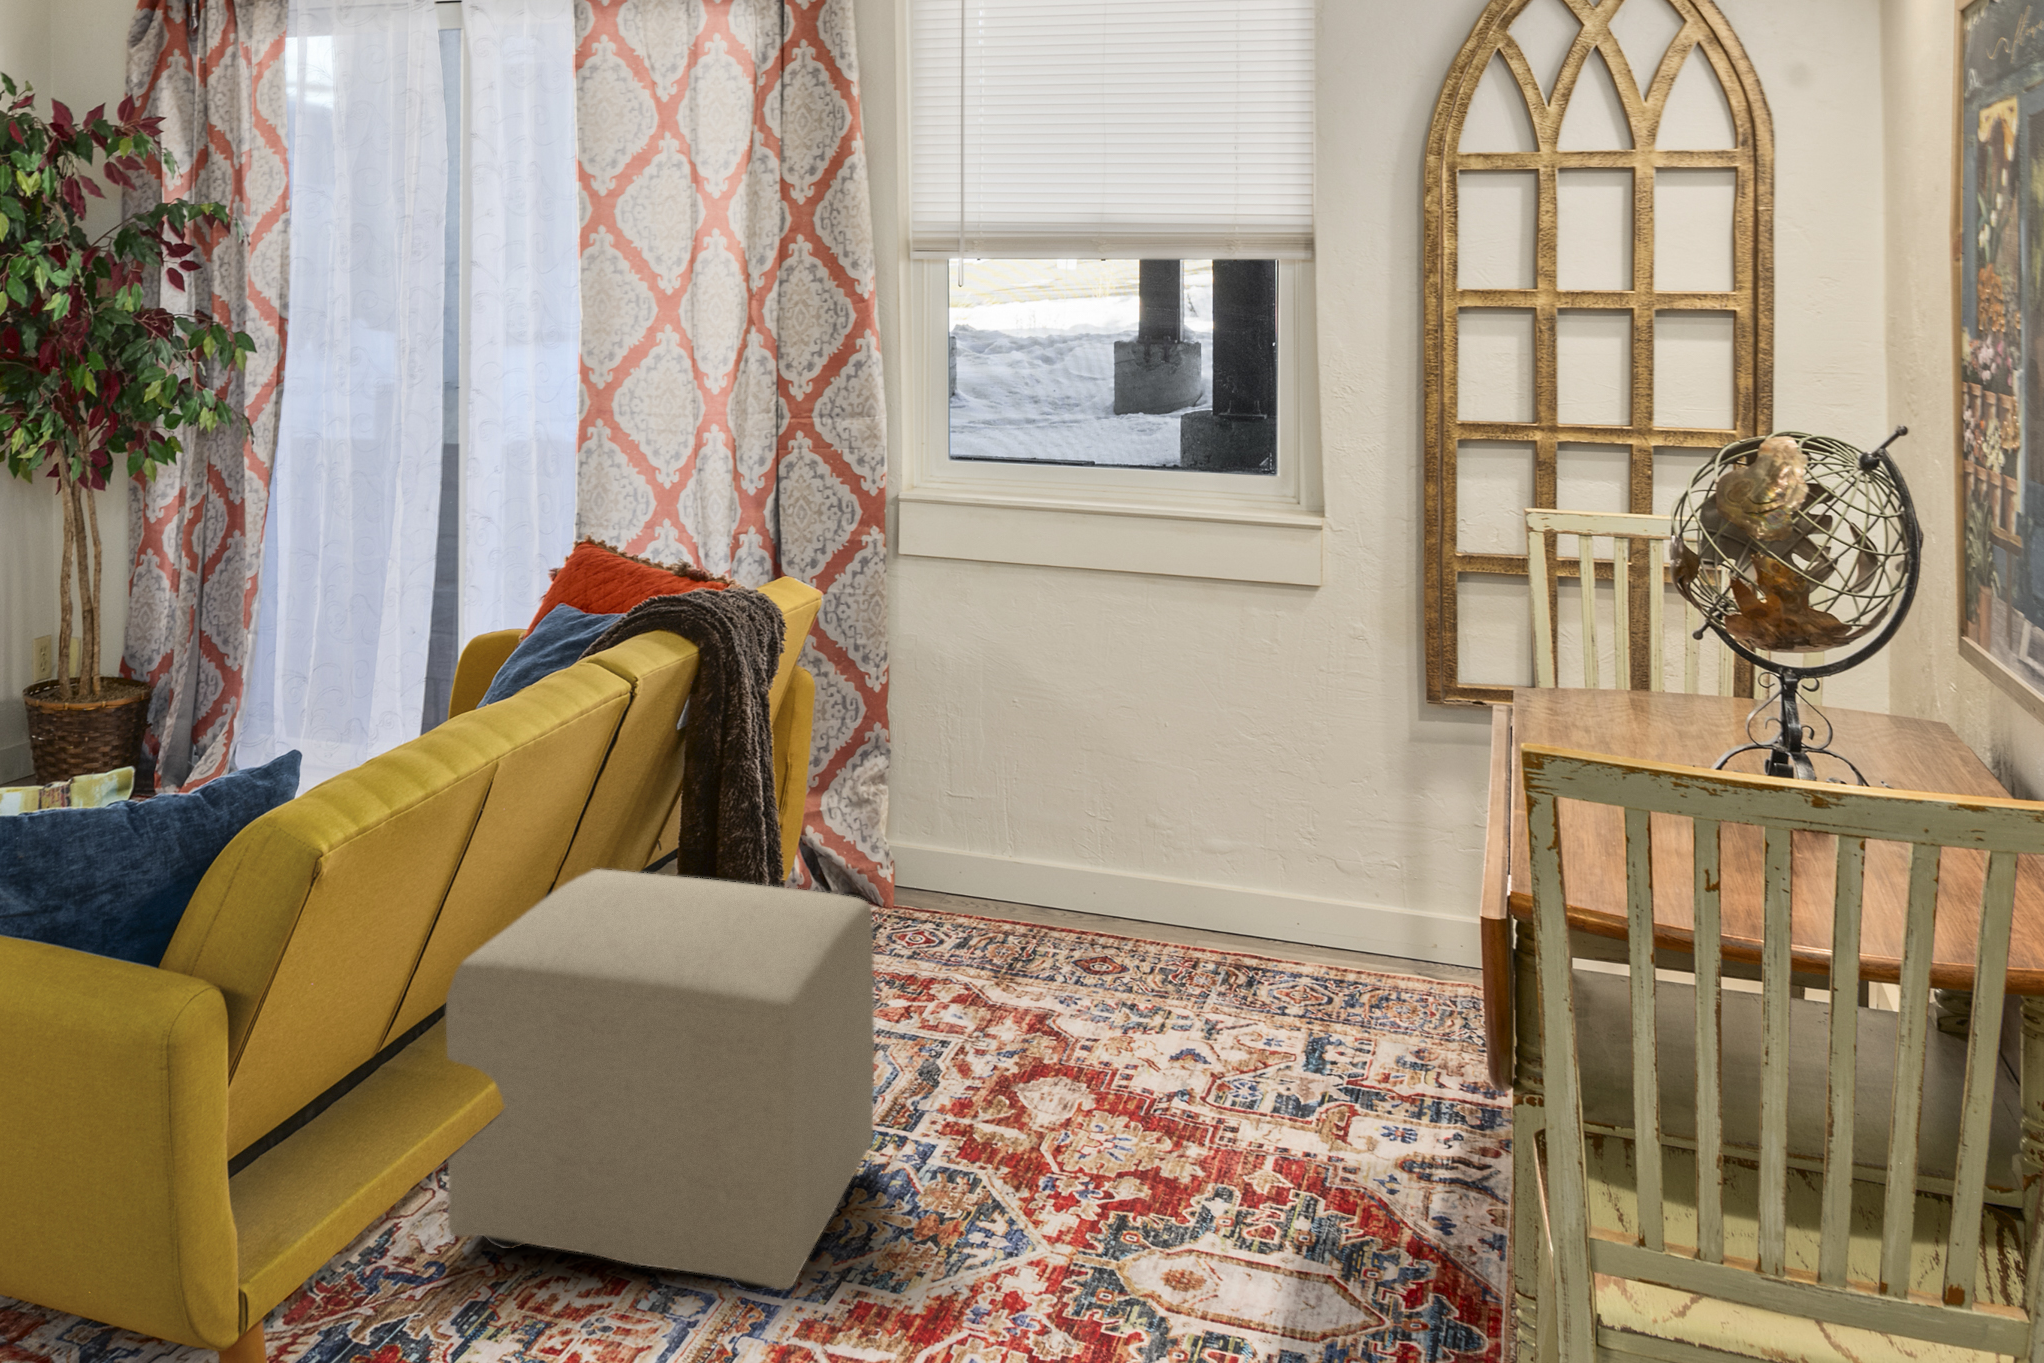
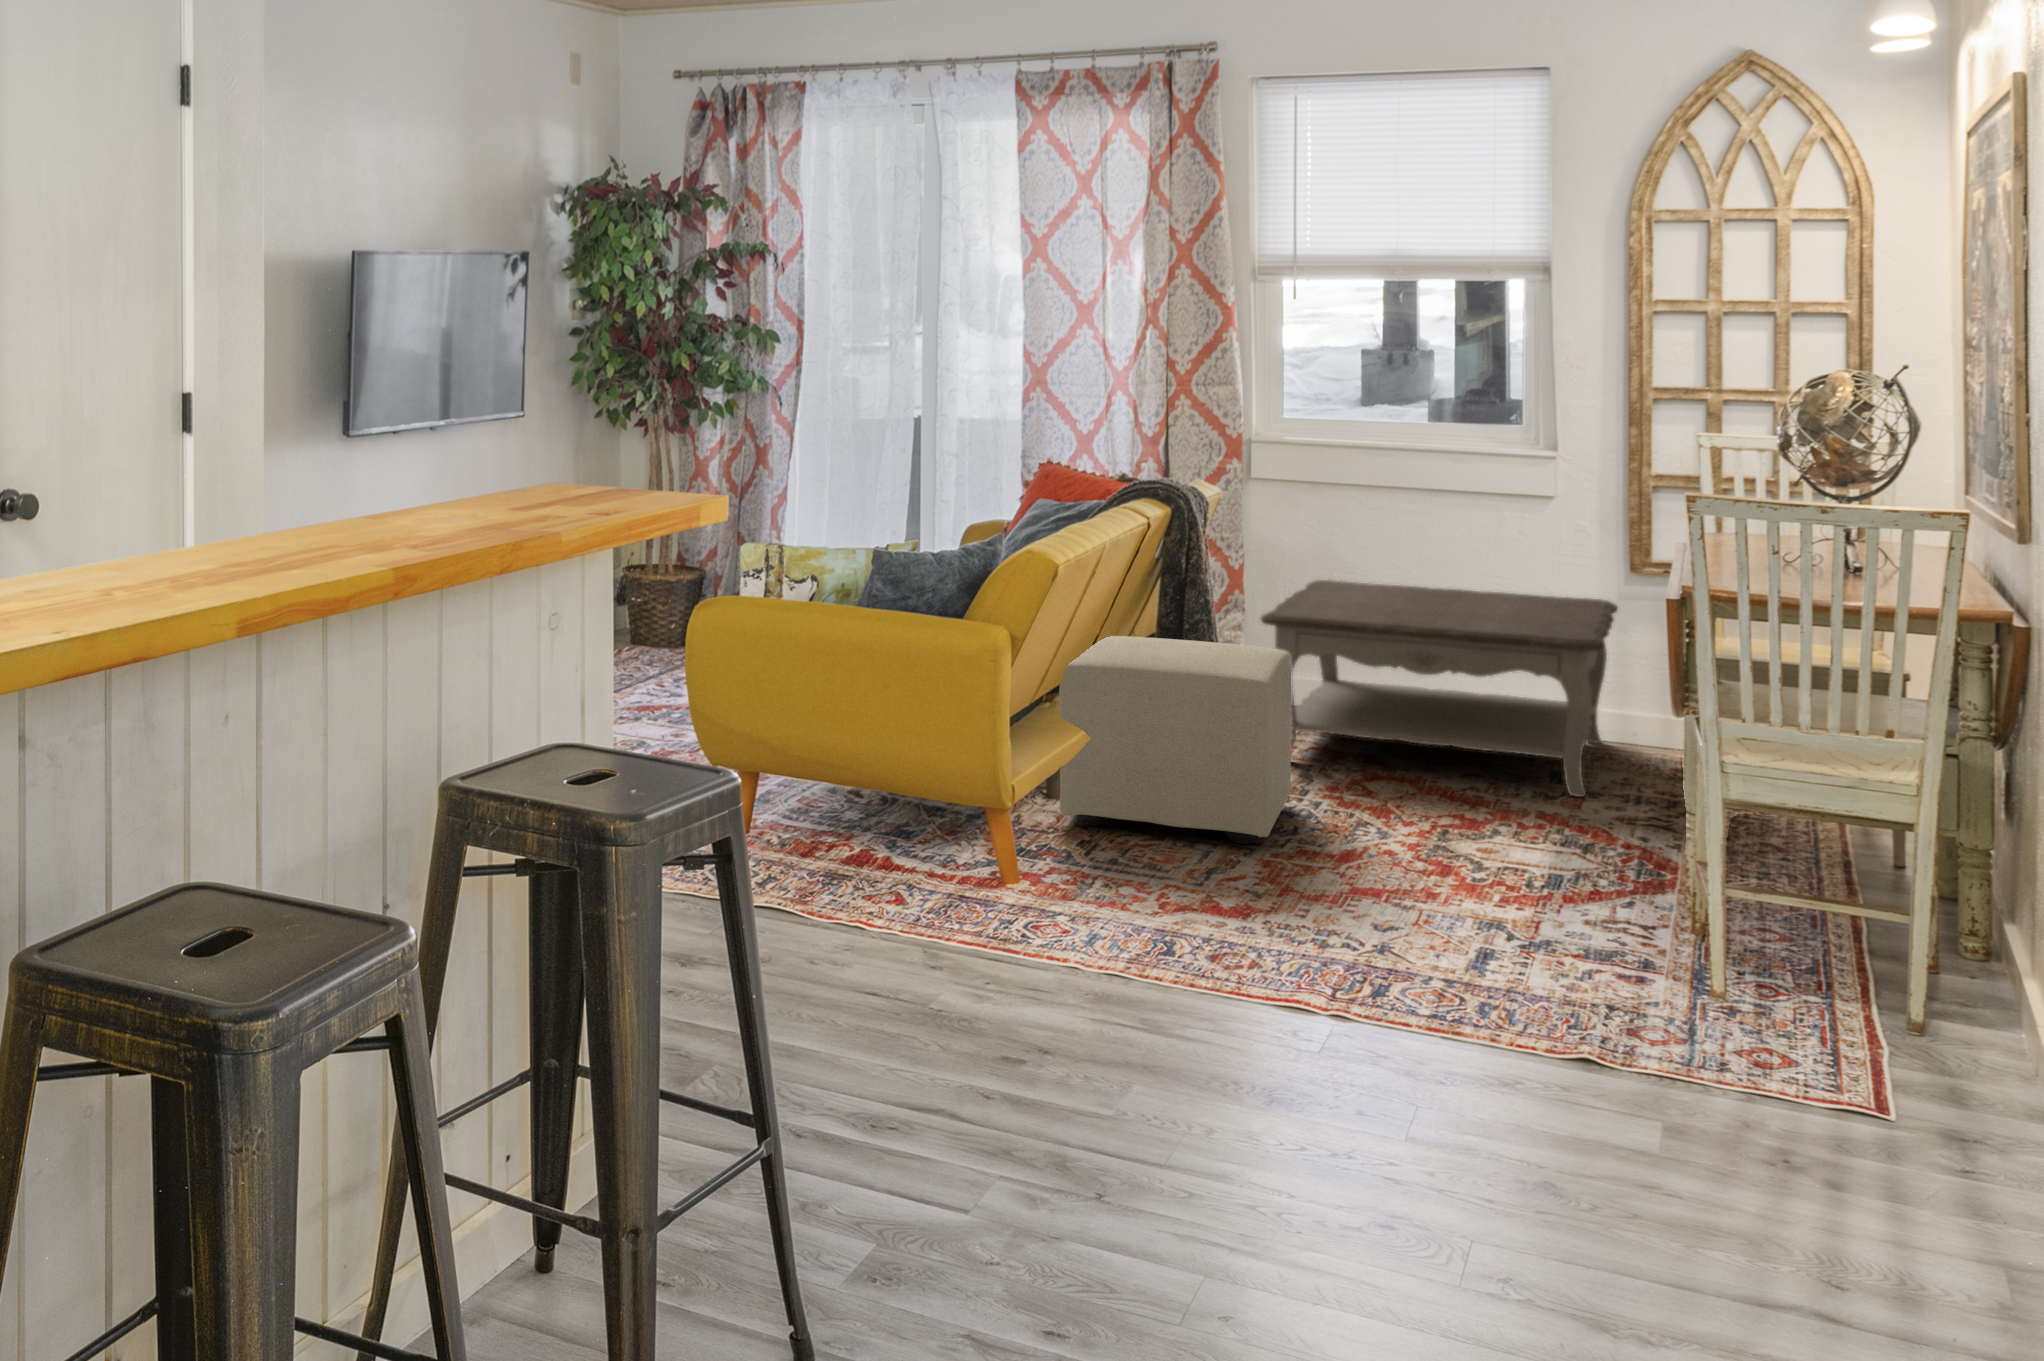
coffee table: none [866,709,1407,1107] -> present [1260,580,1618,797]

